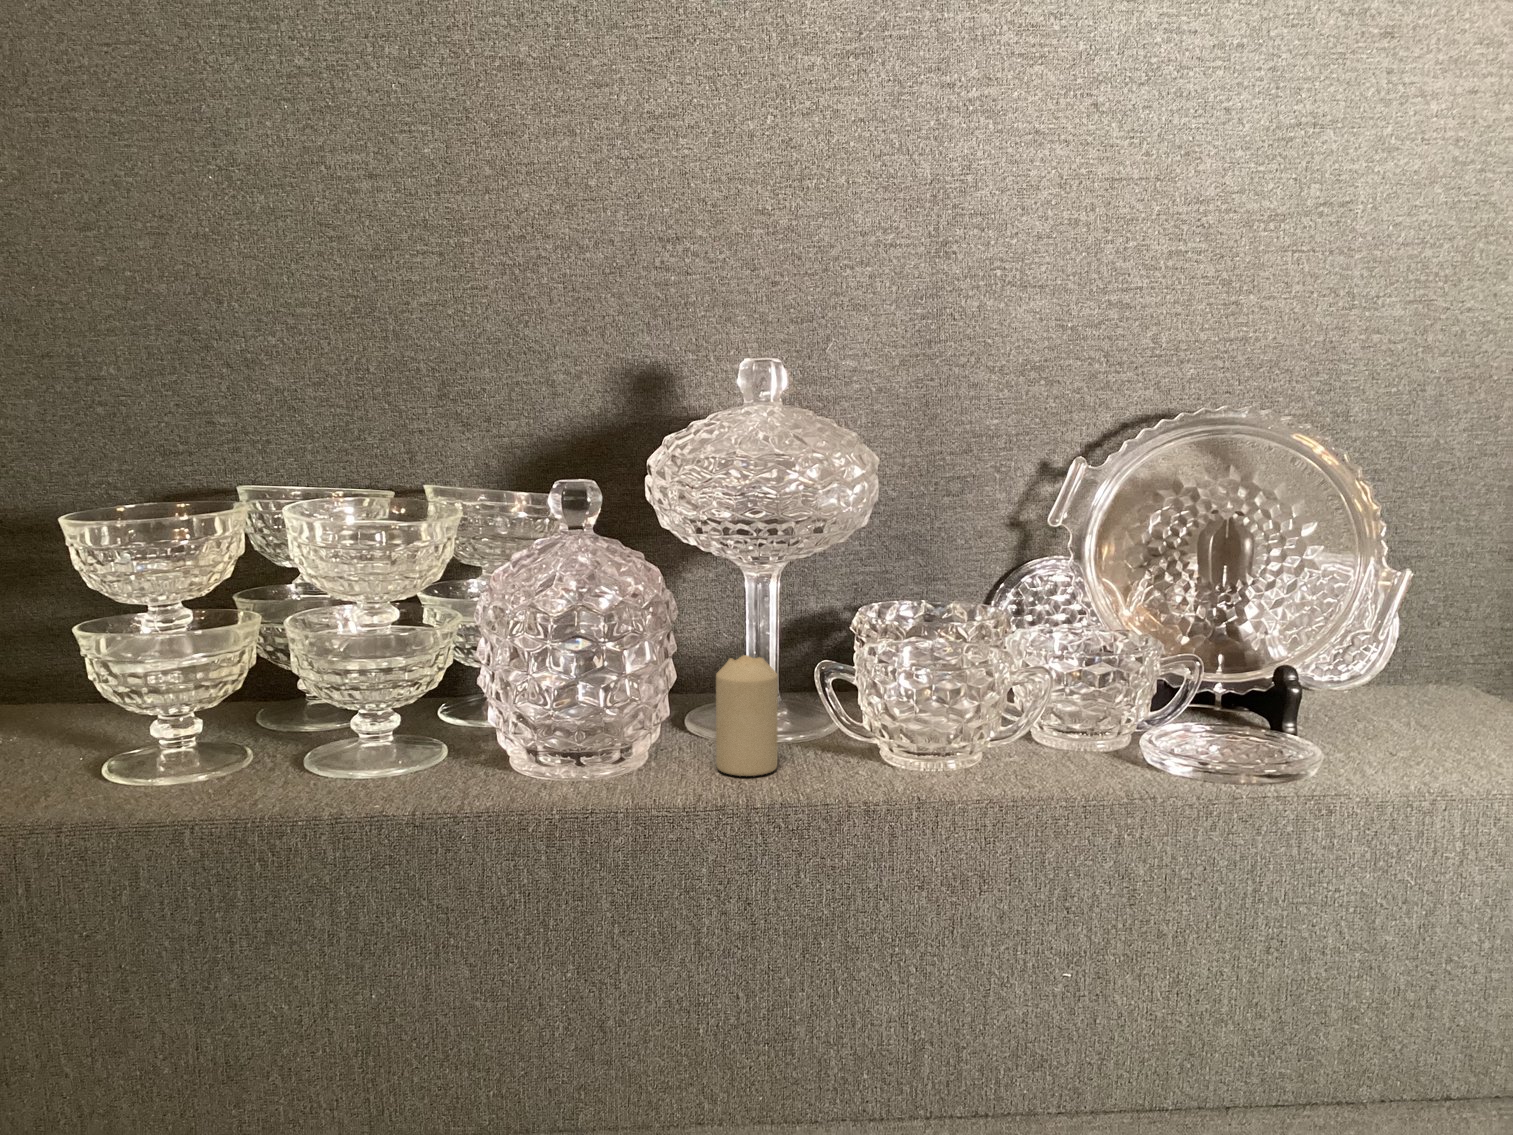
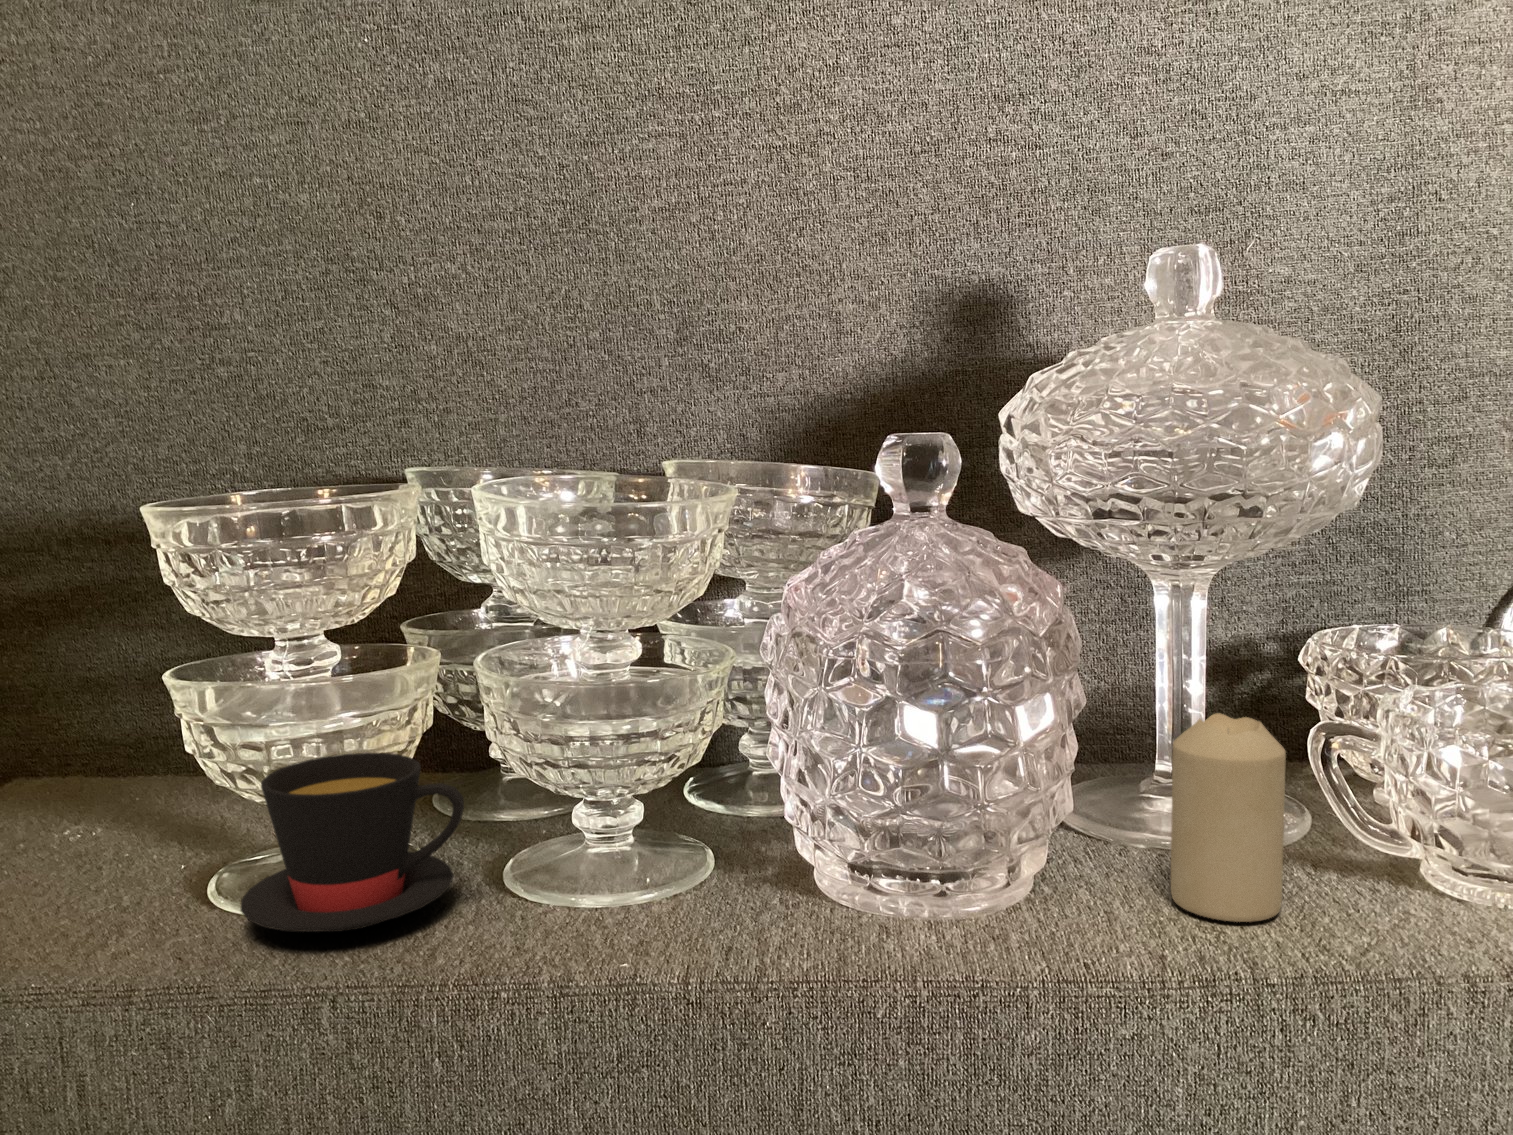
teacup: none [129,681,276,790] -> present [240,753,464,932]

